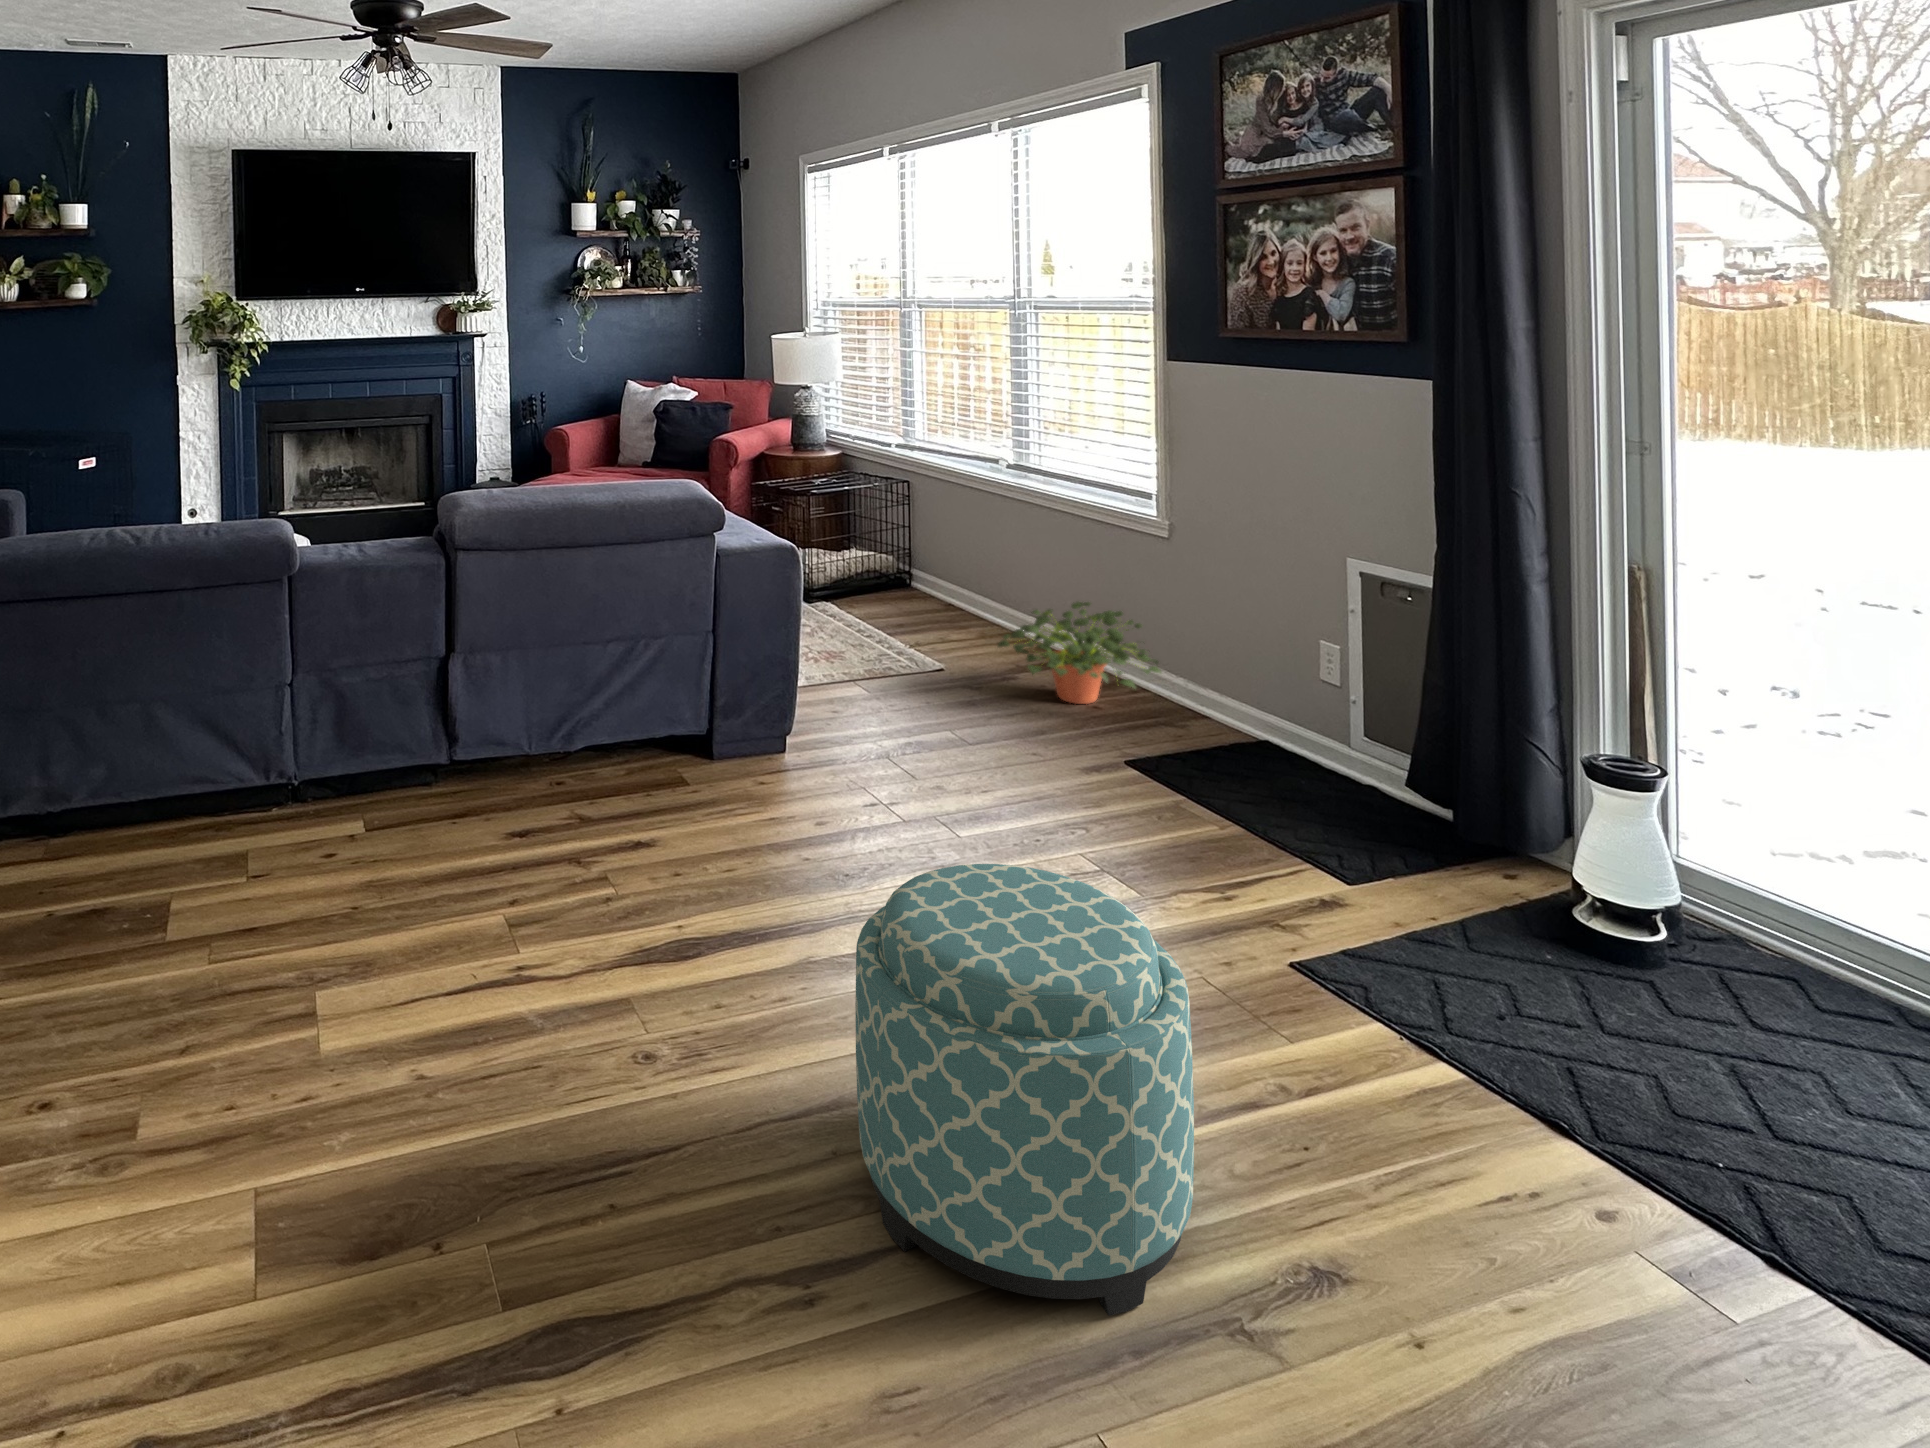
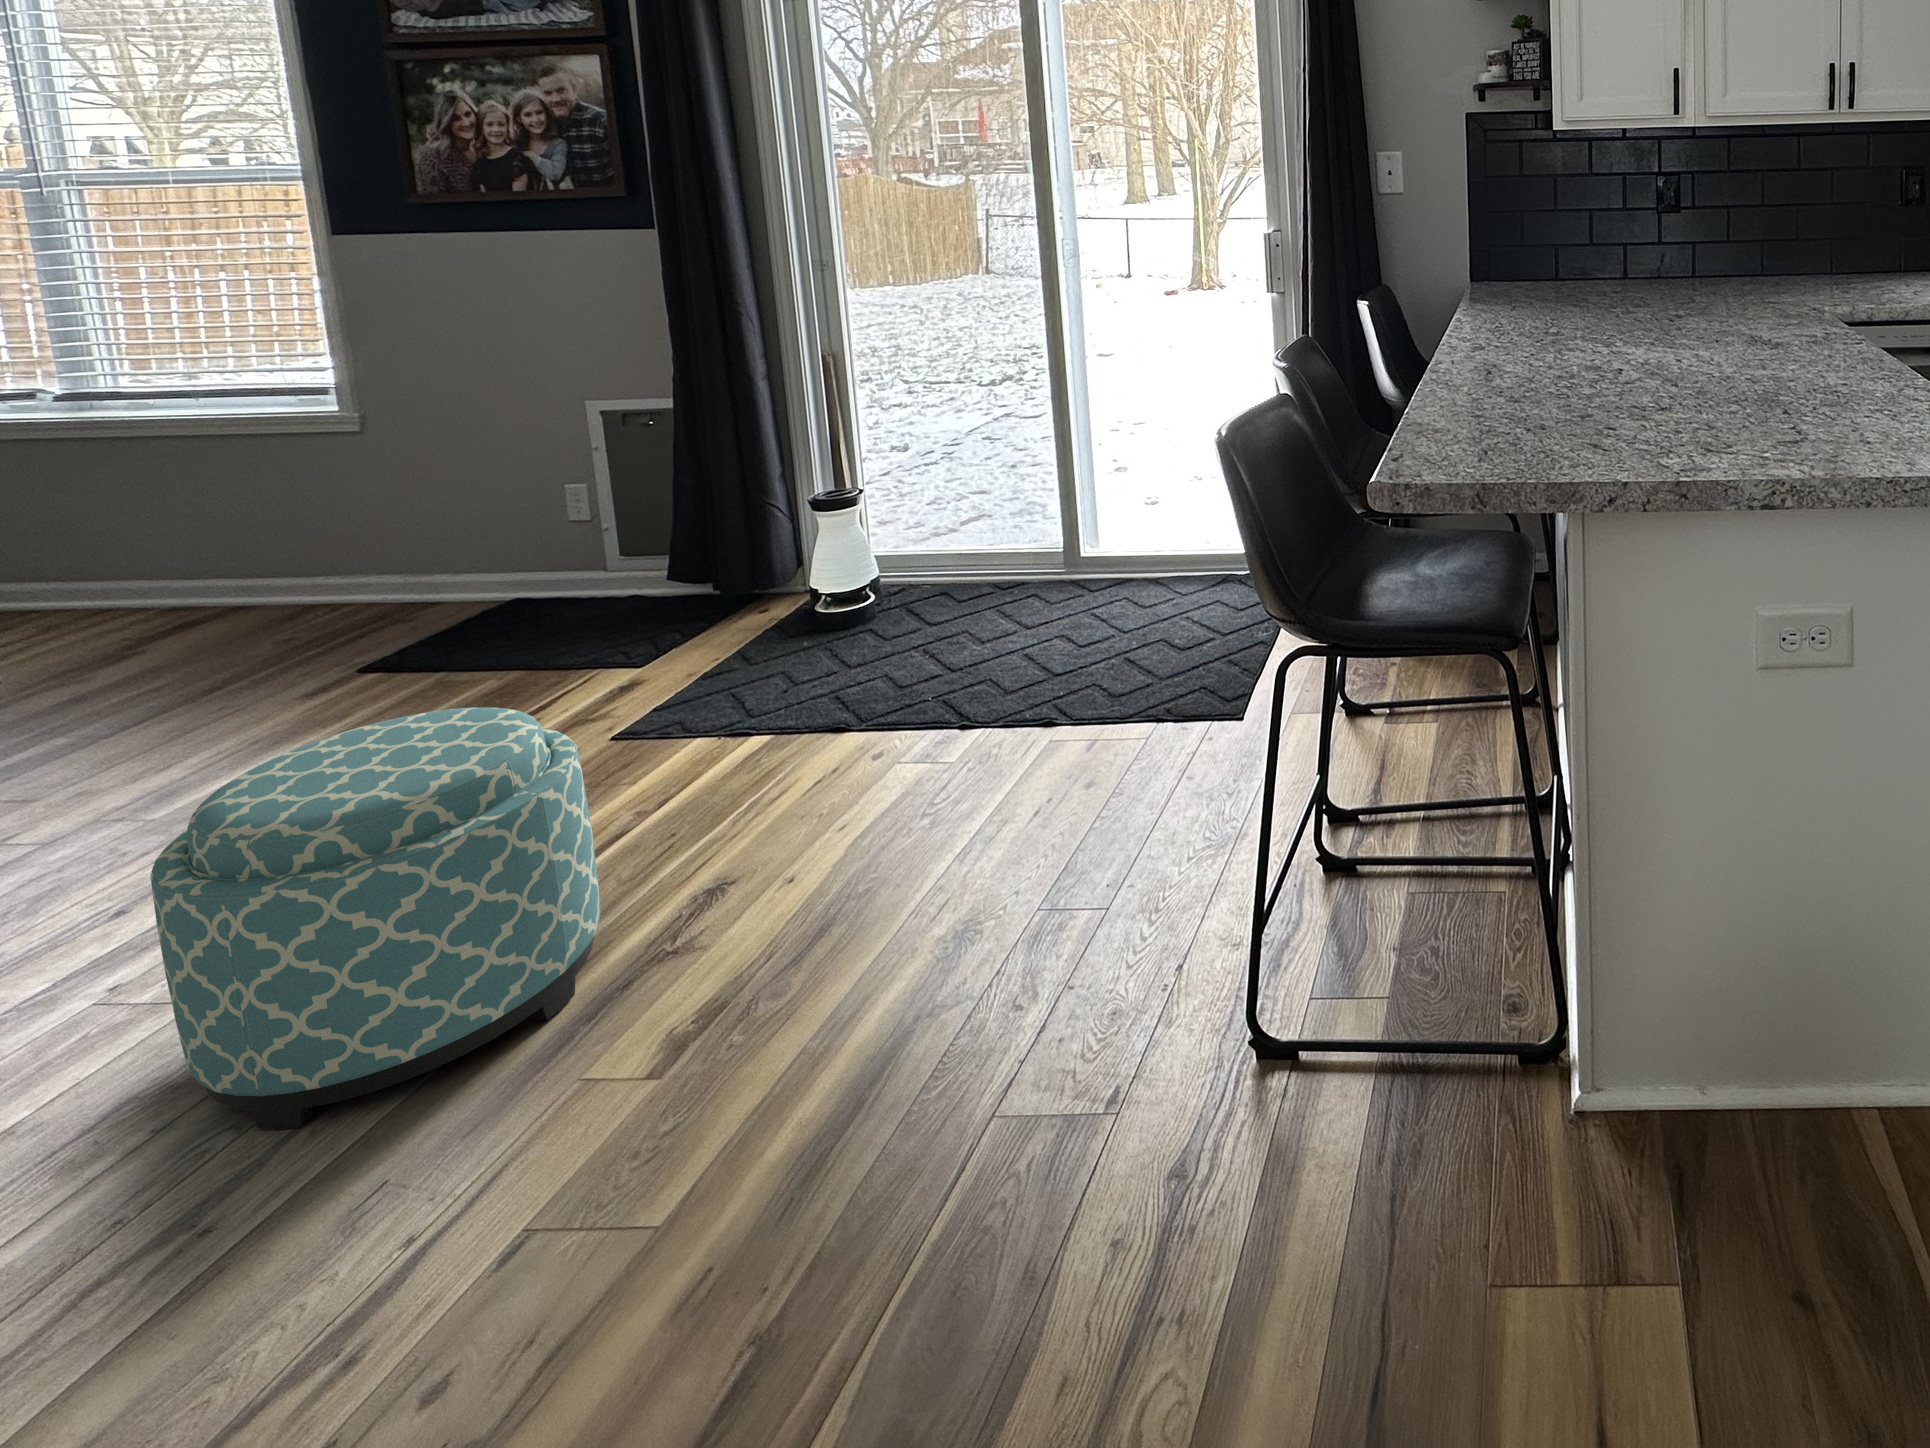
potted plant: present [998,602,1161,704] -> none [118,523,384,644]

